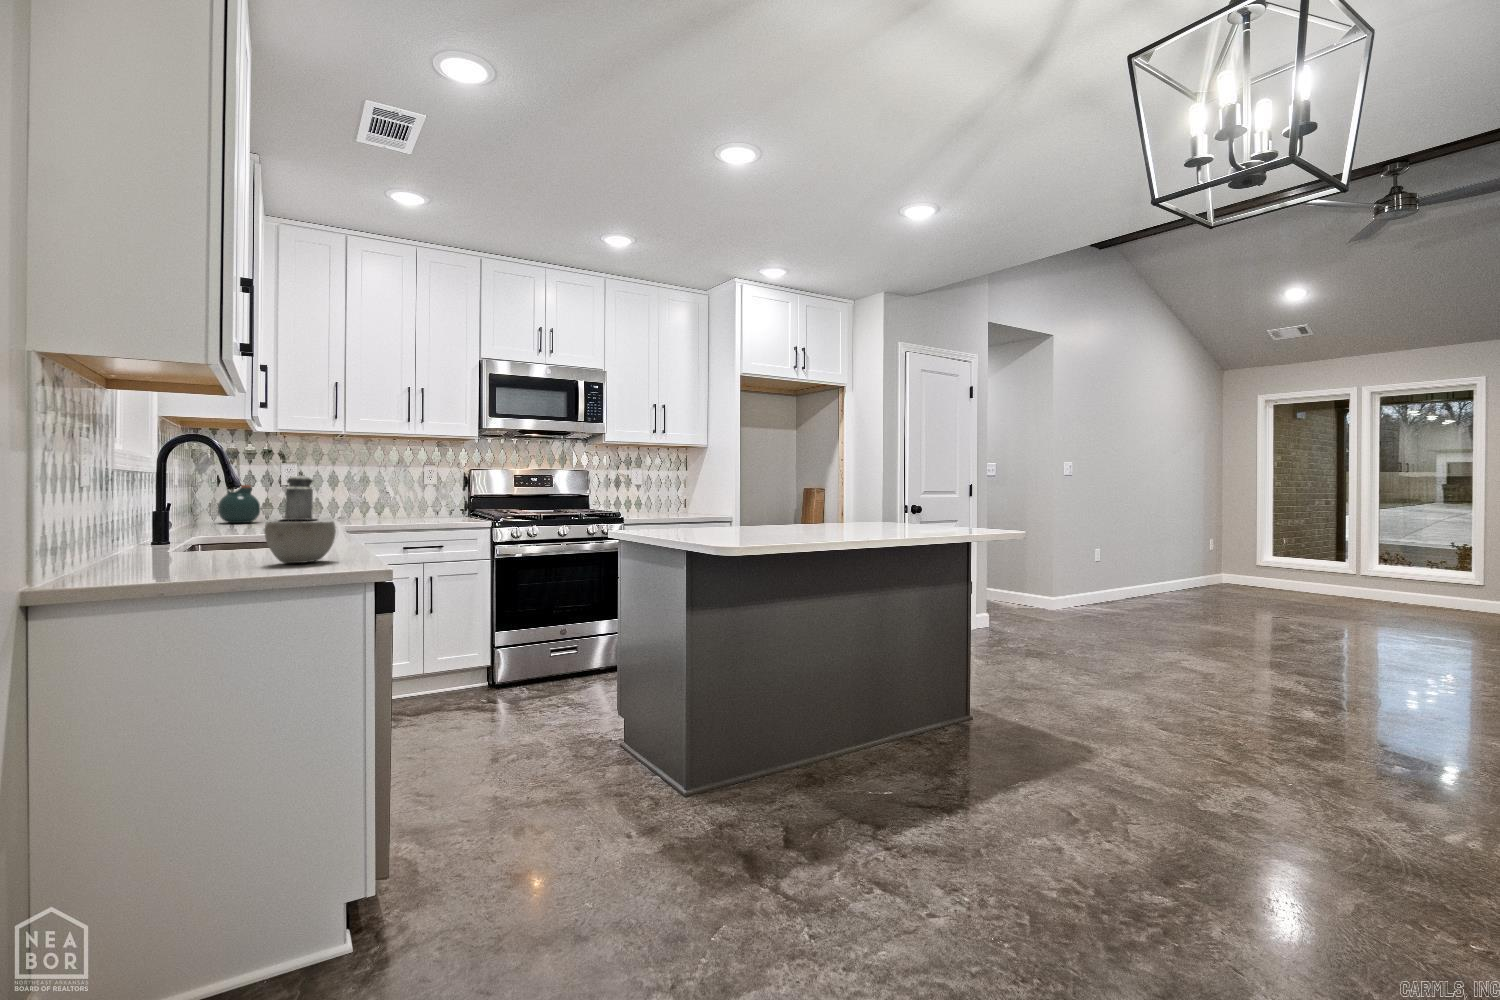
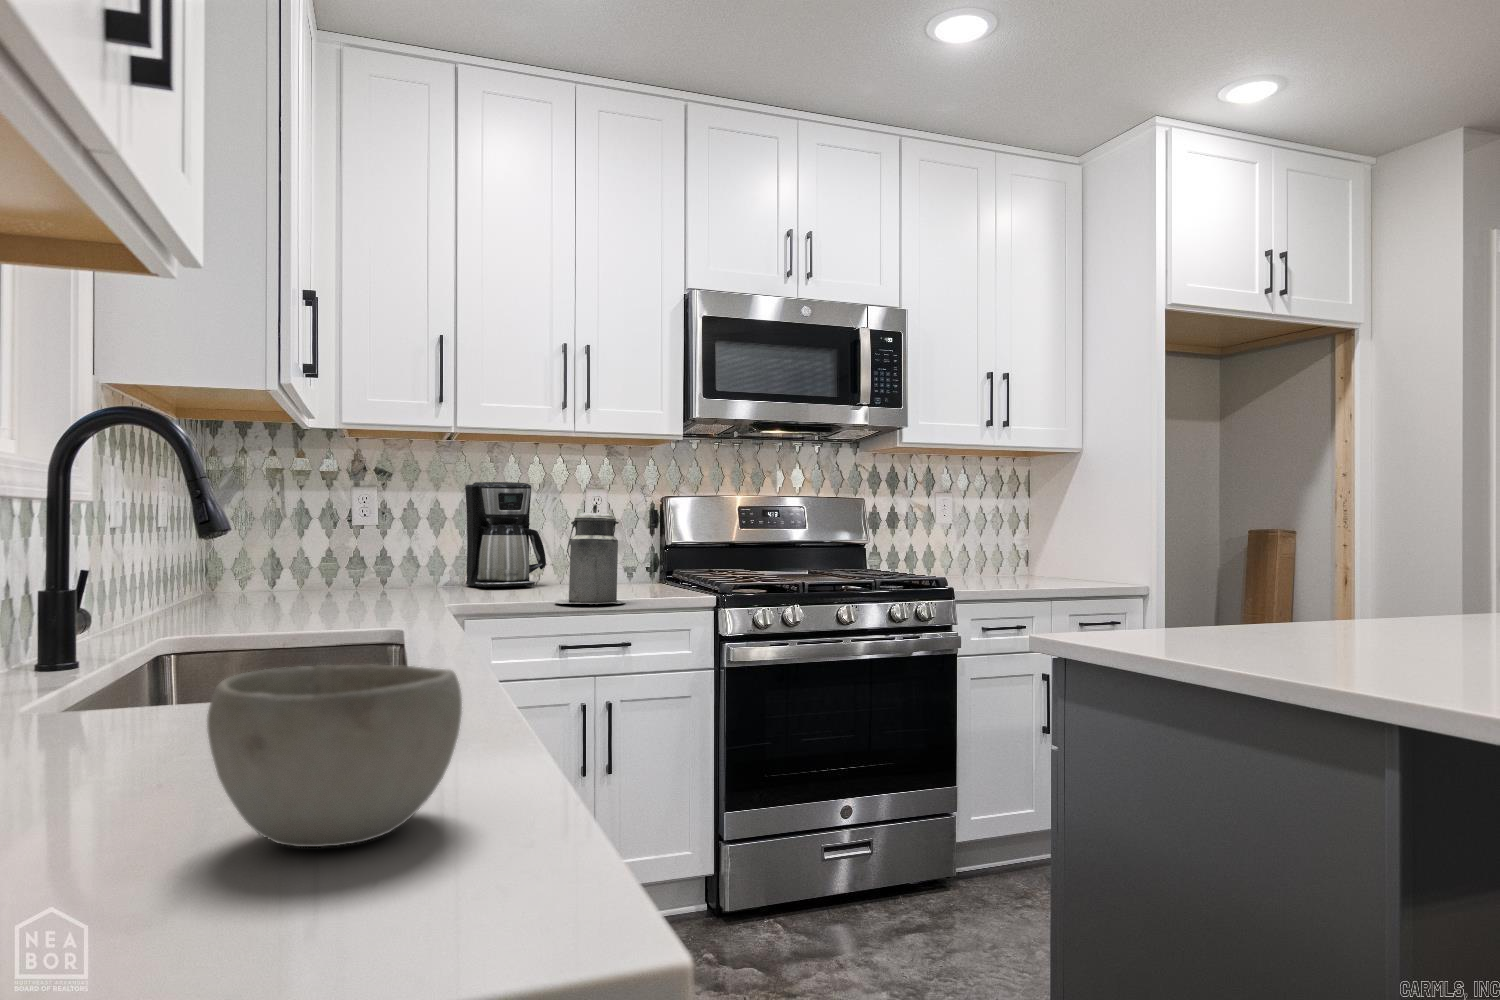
coffee maker: none [351,461,400,519] -> present [465,482,546,588]
canister: present [285,473,314,520] -> present [555,504,625,604]
jar: present [218,485,260,523] -> none [248,526,317,595]

